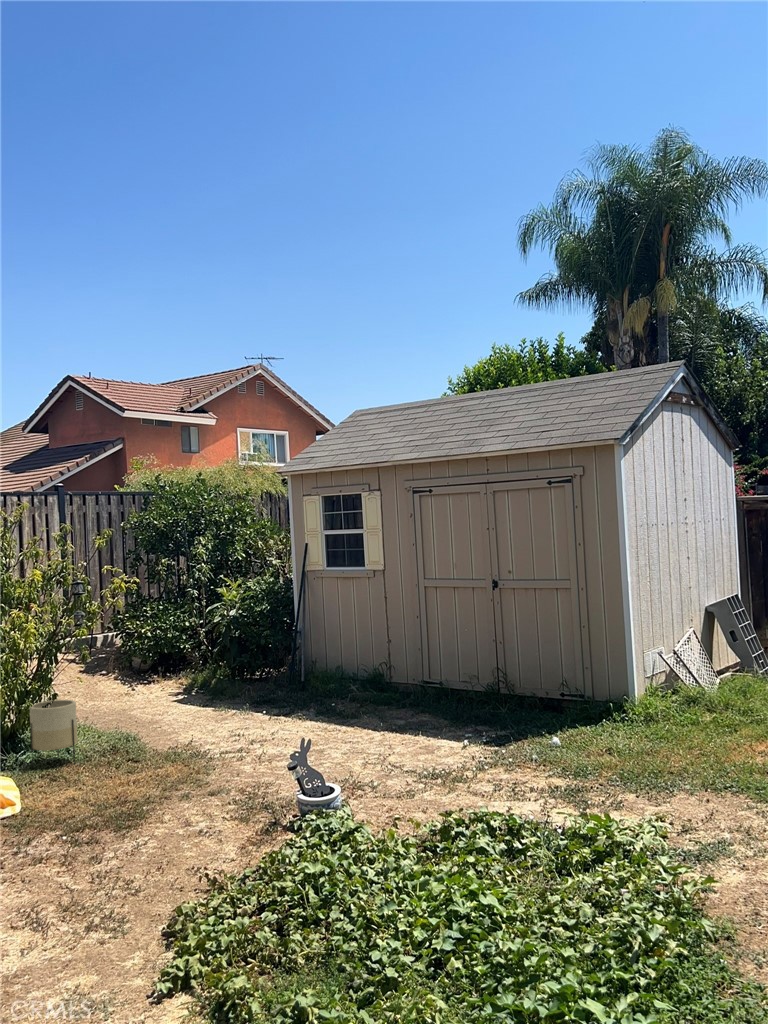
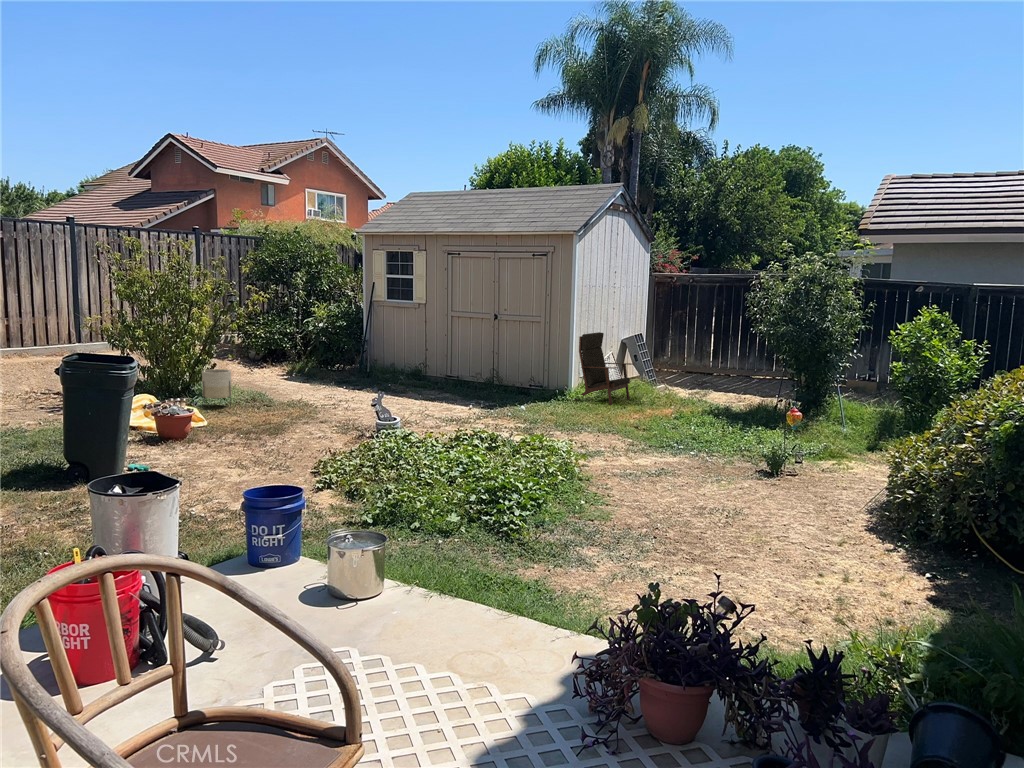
lounge chair: none [640,600,738,726] -> present [575,332,633,405]

